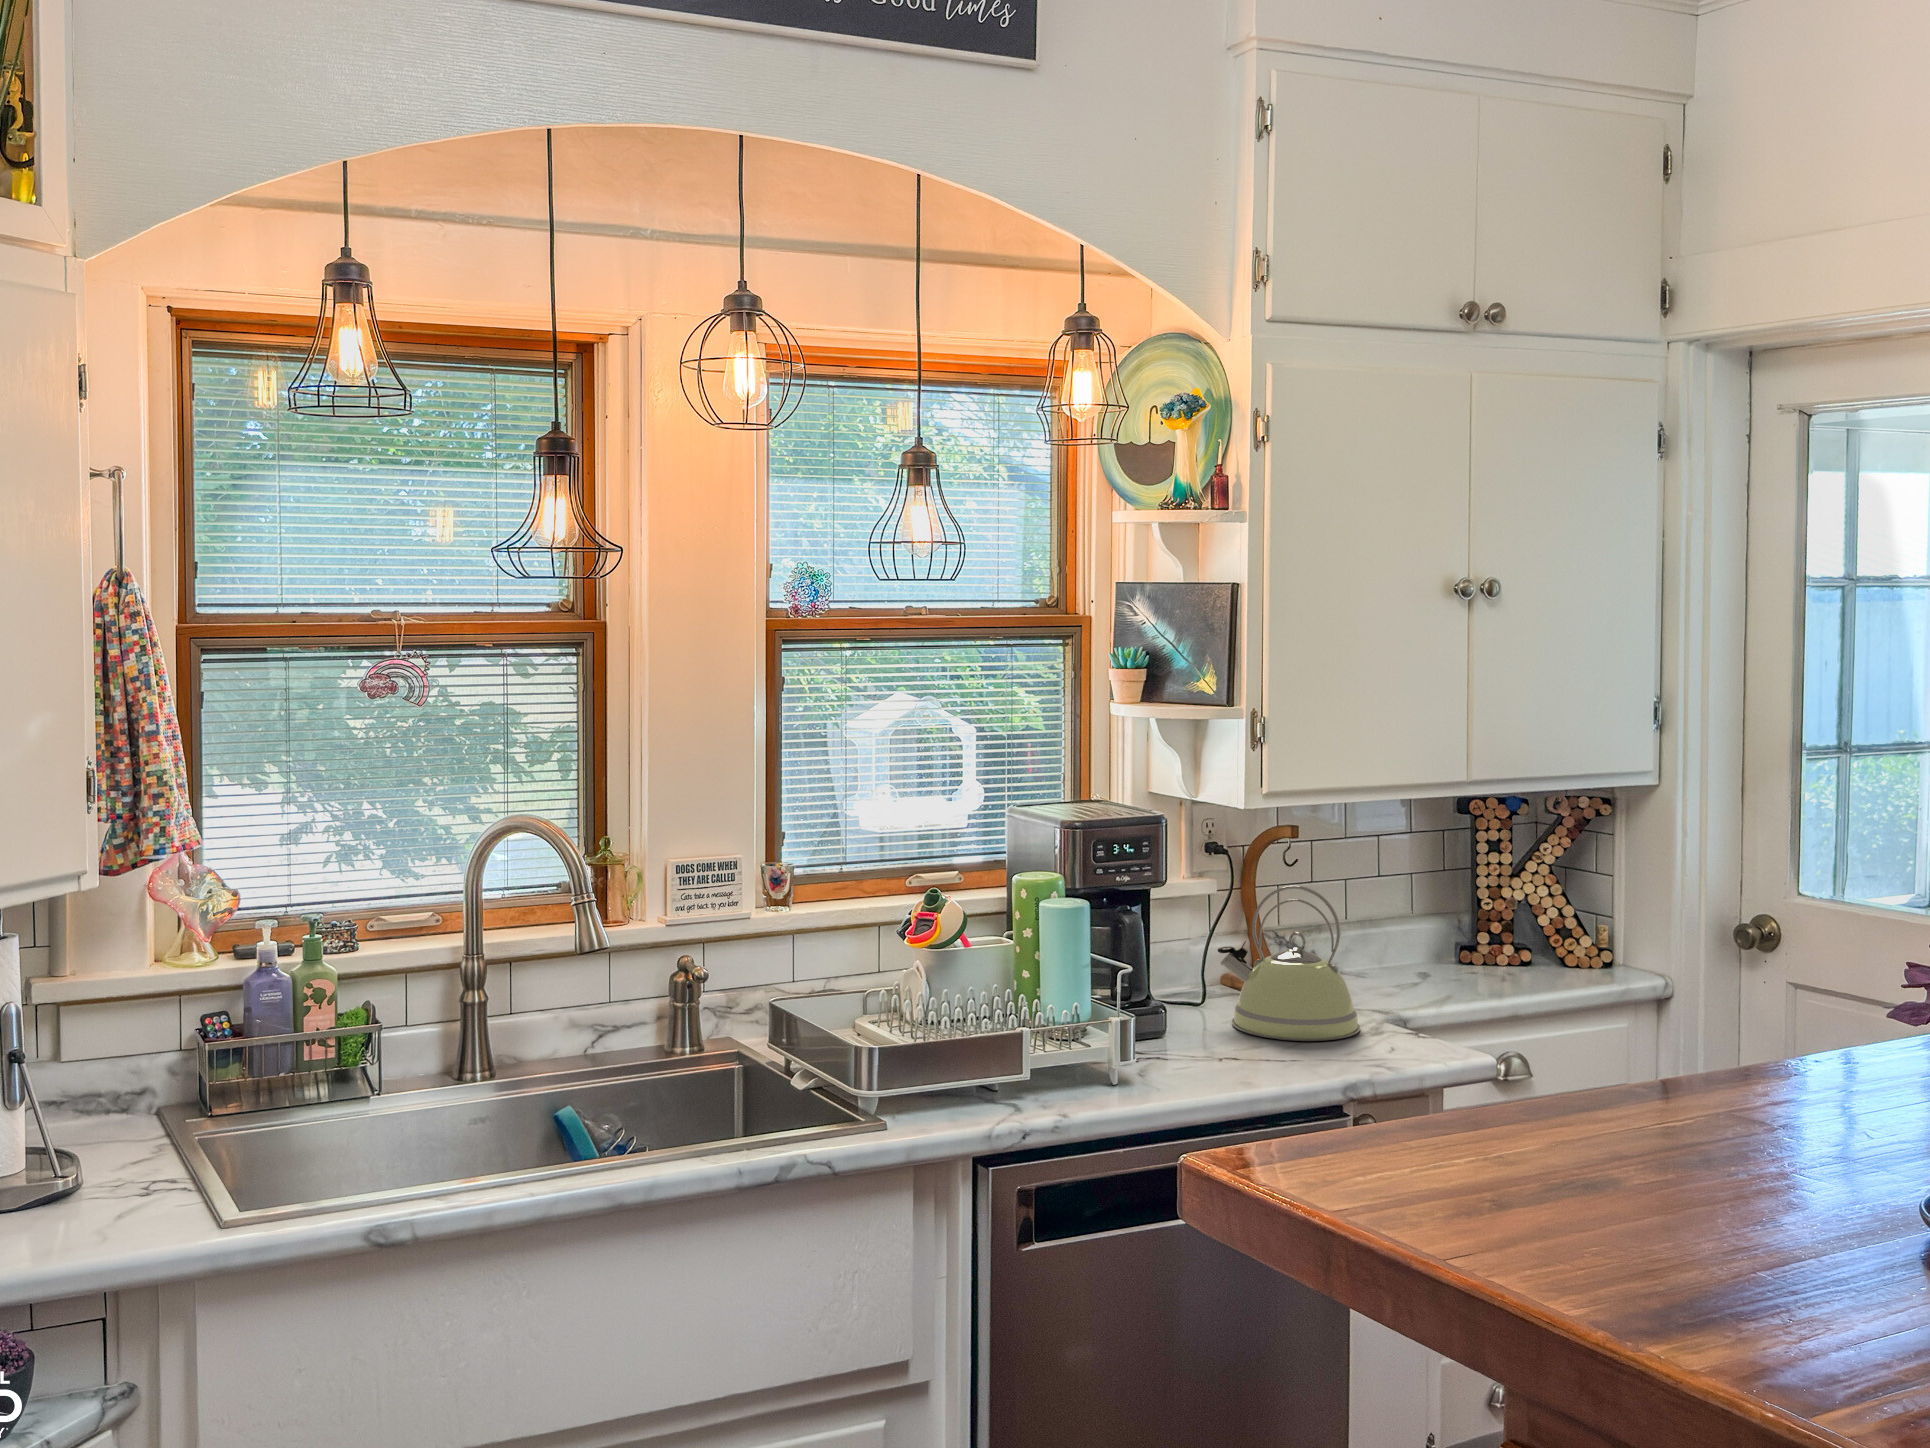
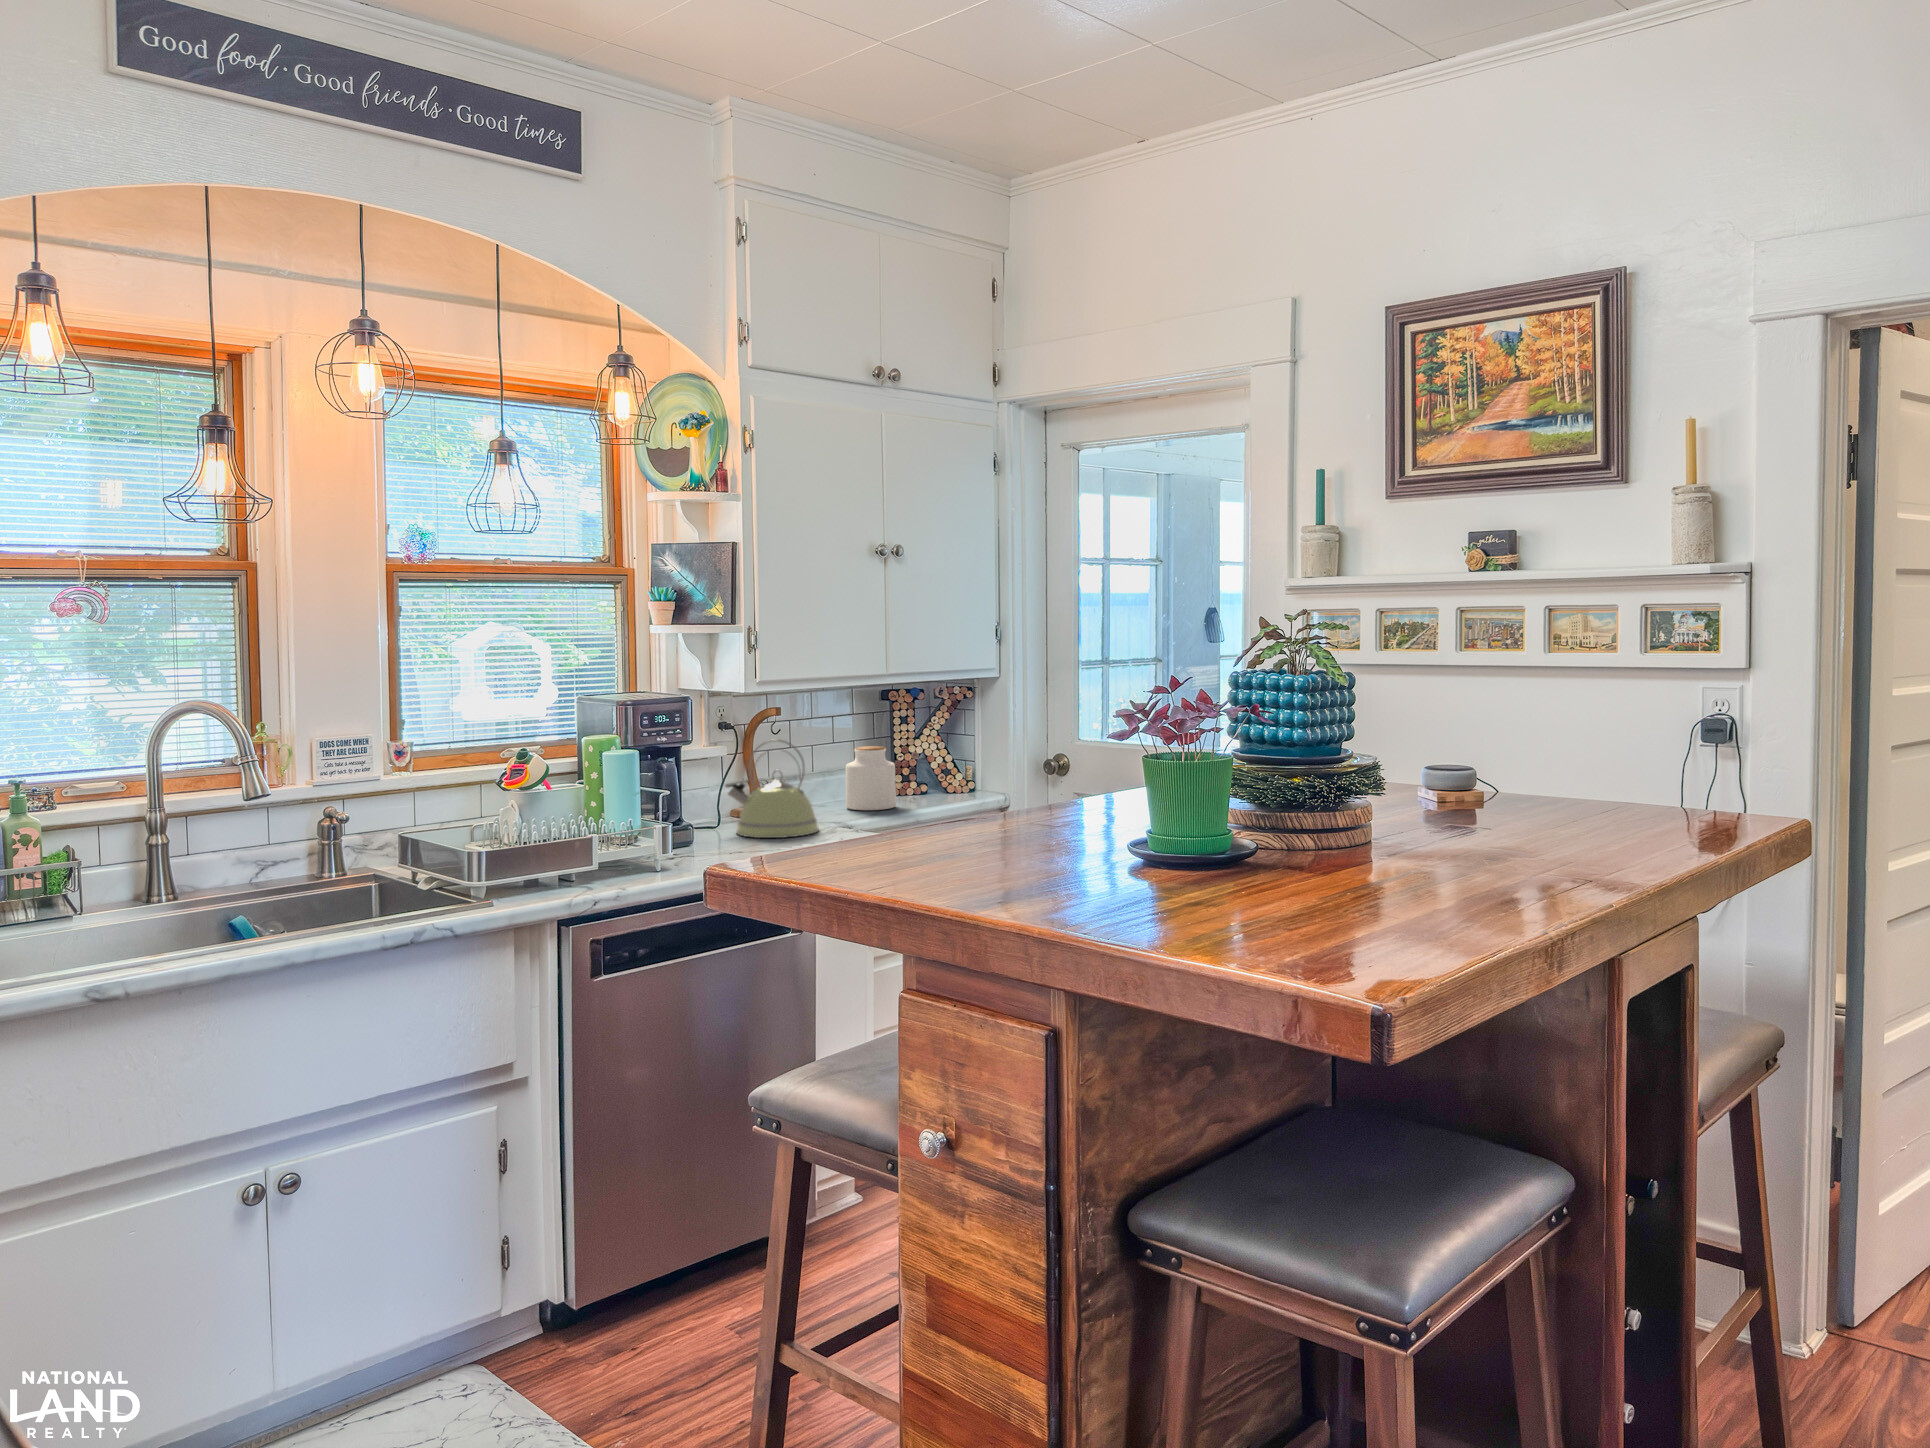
jar: none [1399,890,1479,993] -> present [846,746,896,810]

